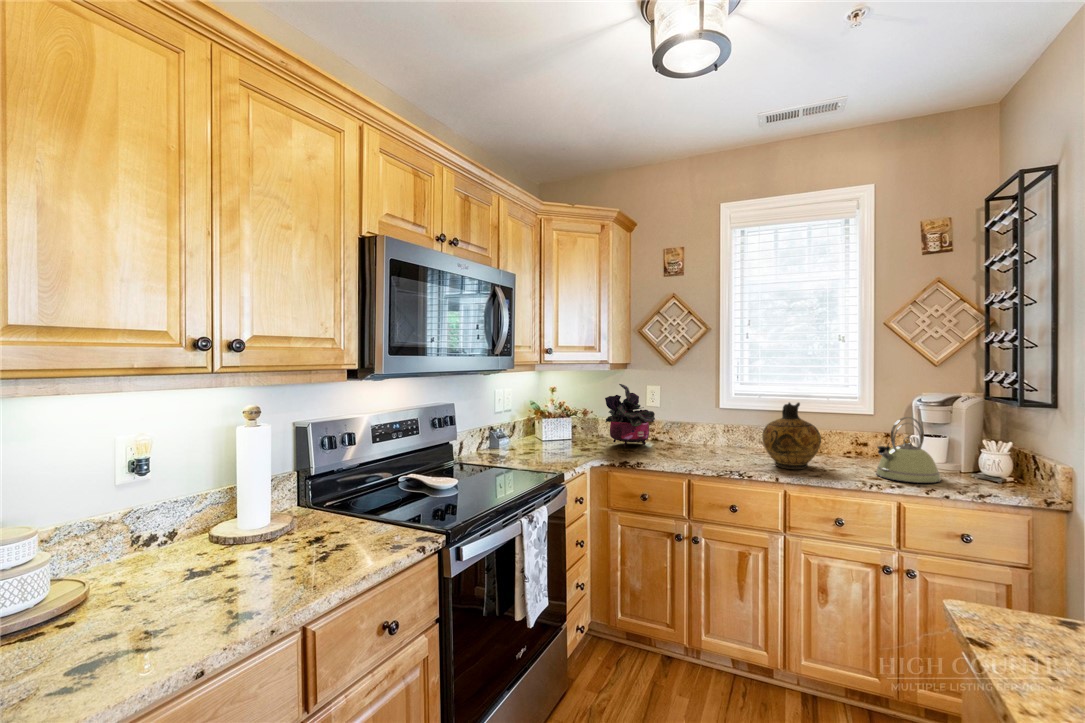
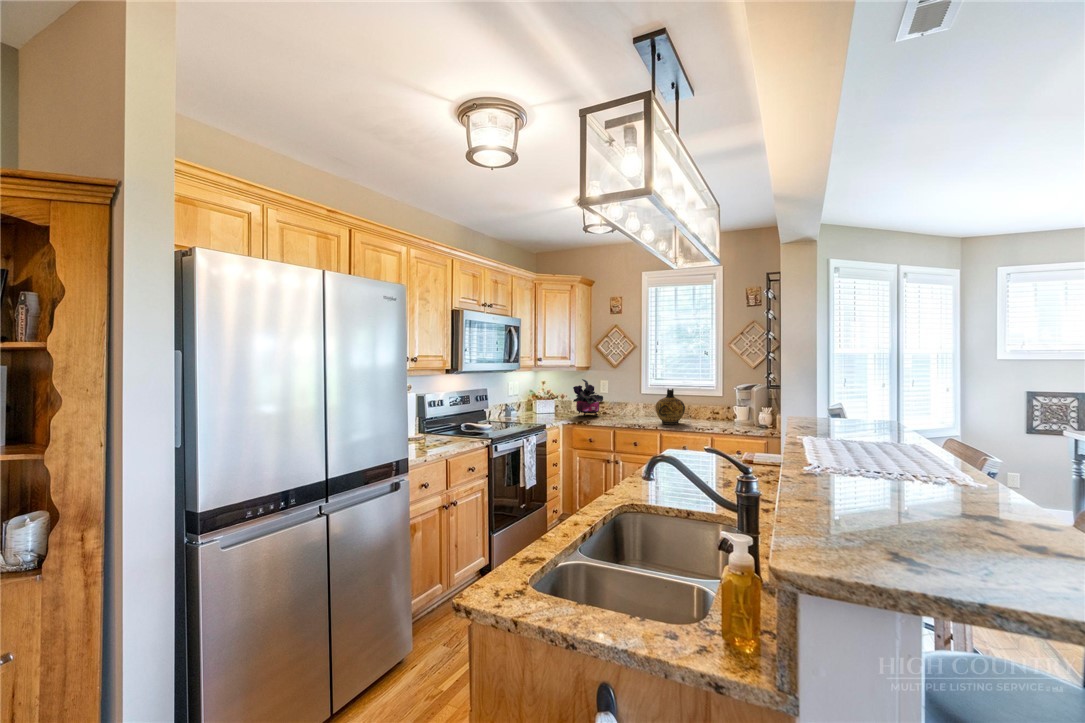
kettle: present [876,417,941,483] -> none [708,396,740,429]

